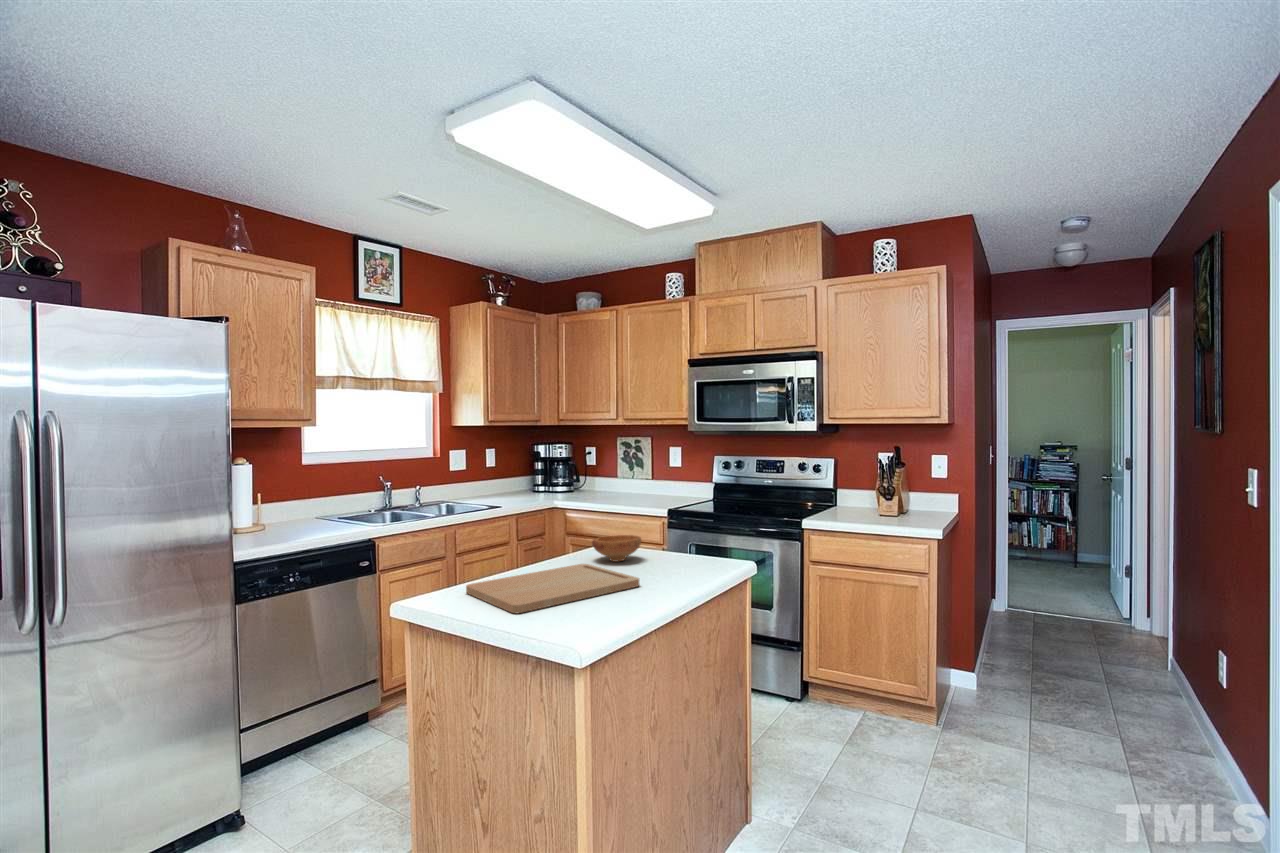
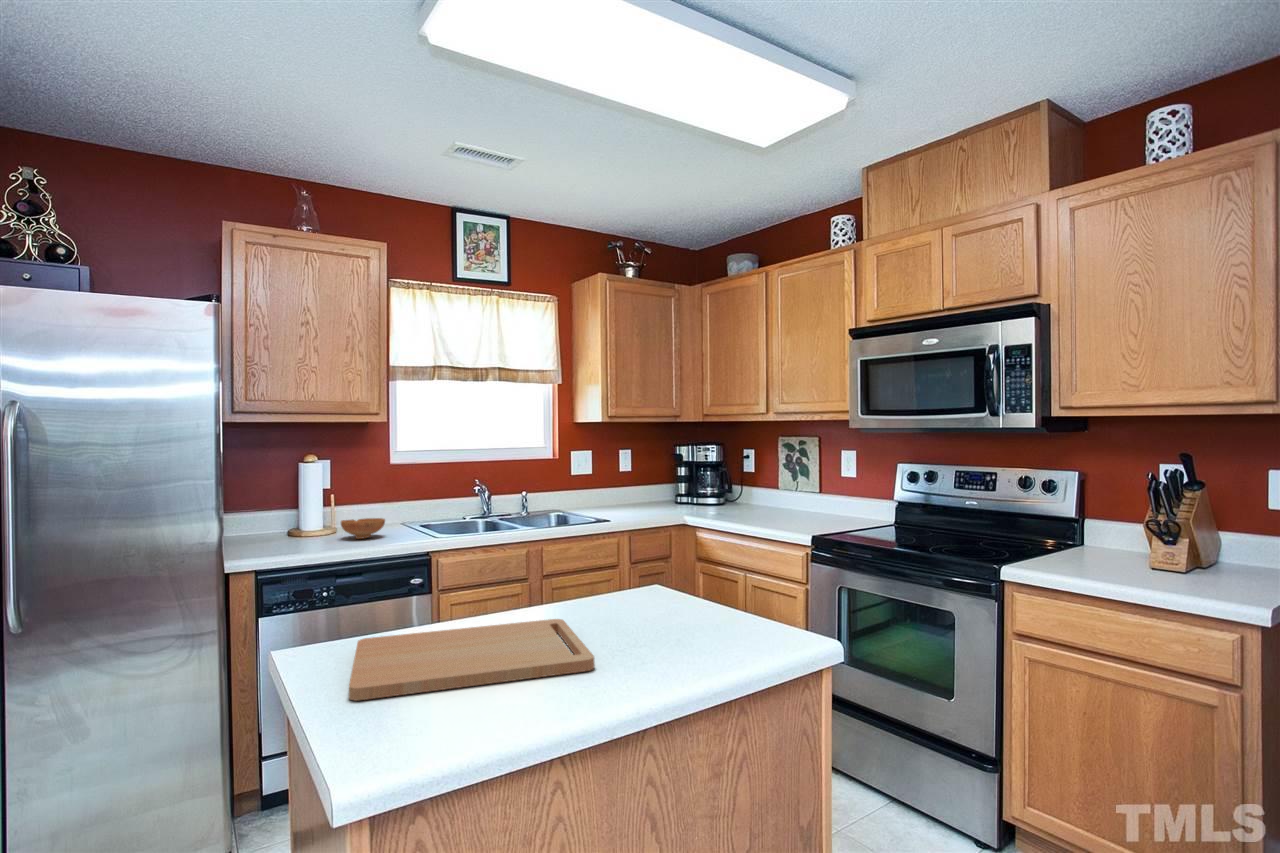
bowl: present [592,535,641,562] -> present [341,518,385,539]

